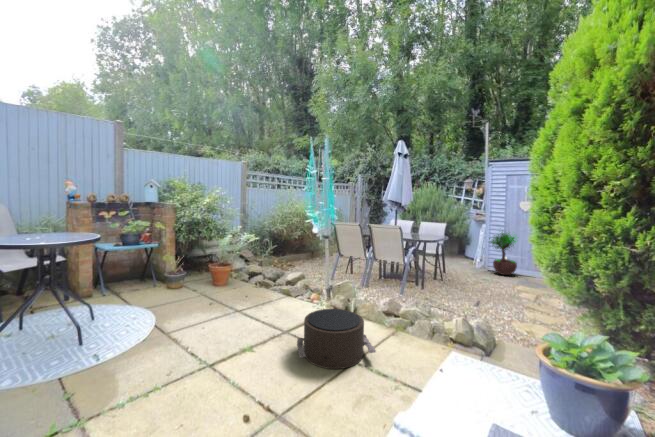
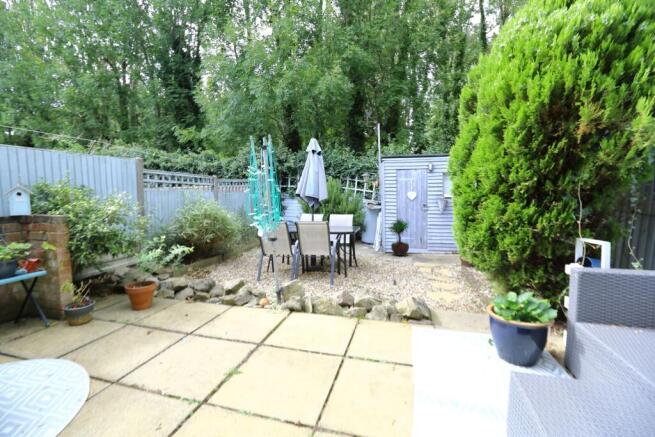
pouf: present [297,309,376,369] -> none [283,309,364,369]

